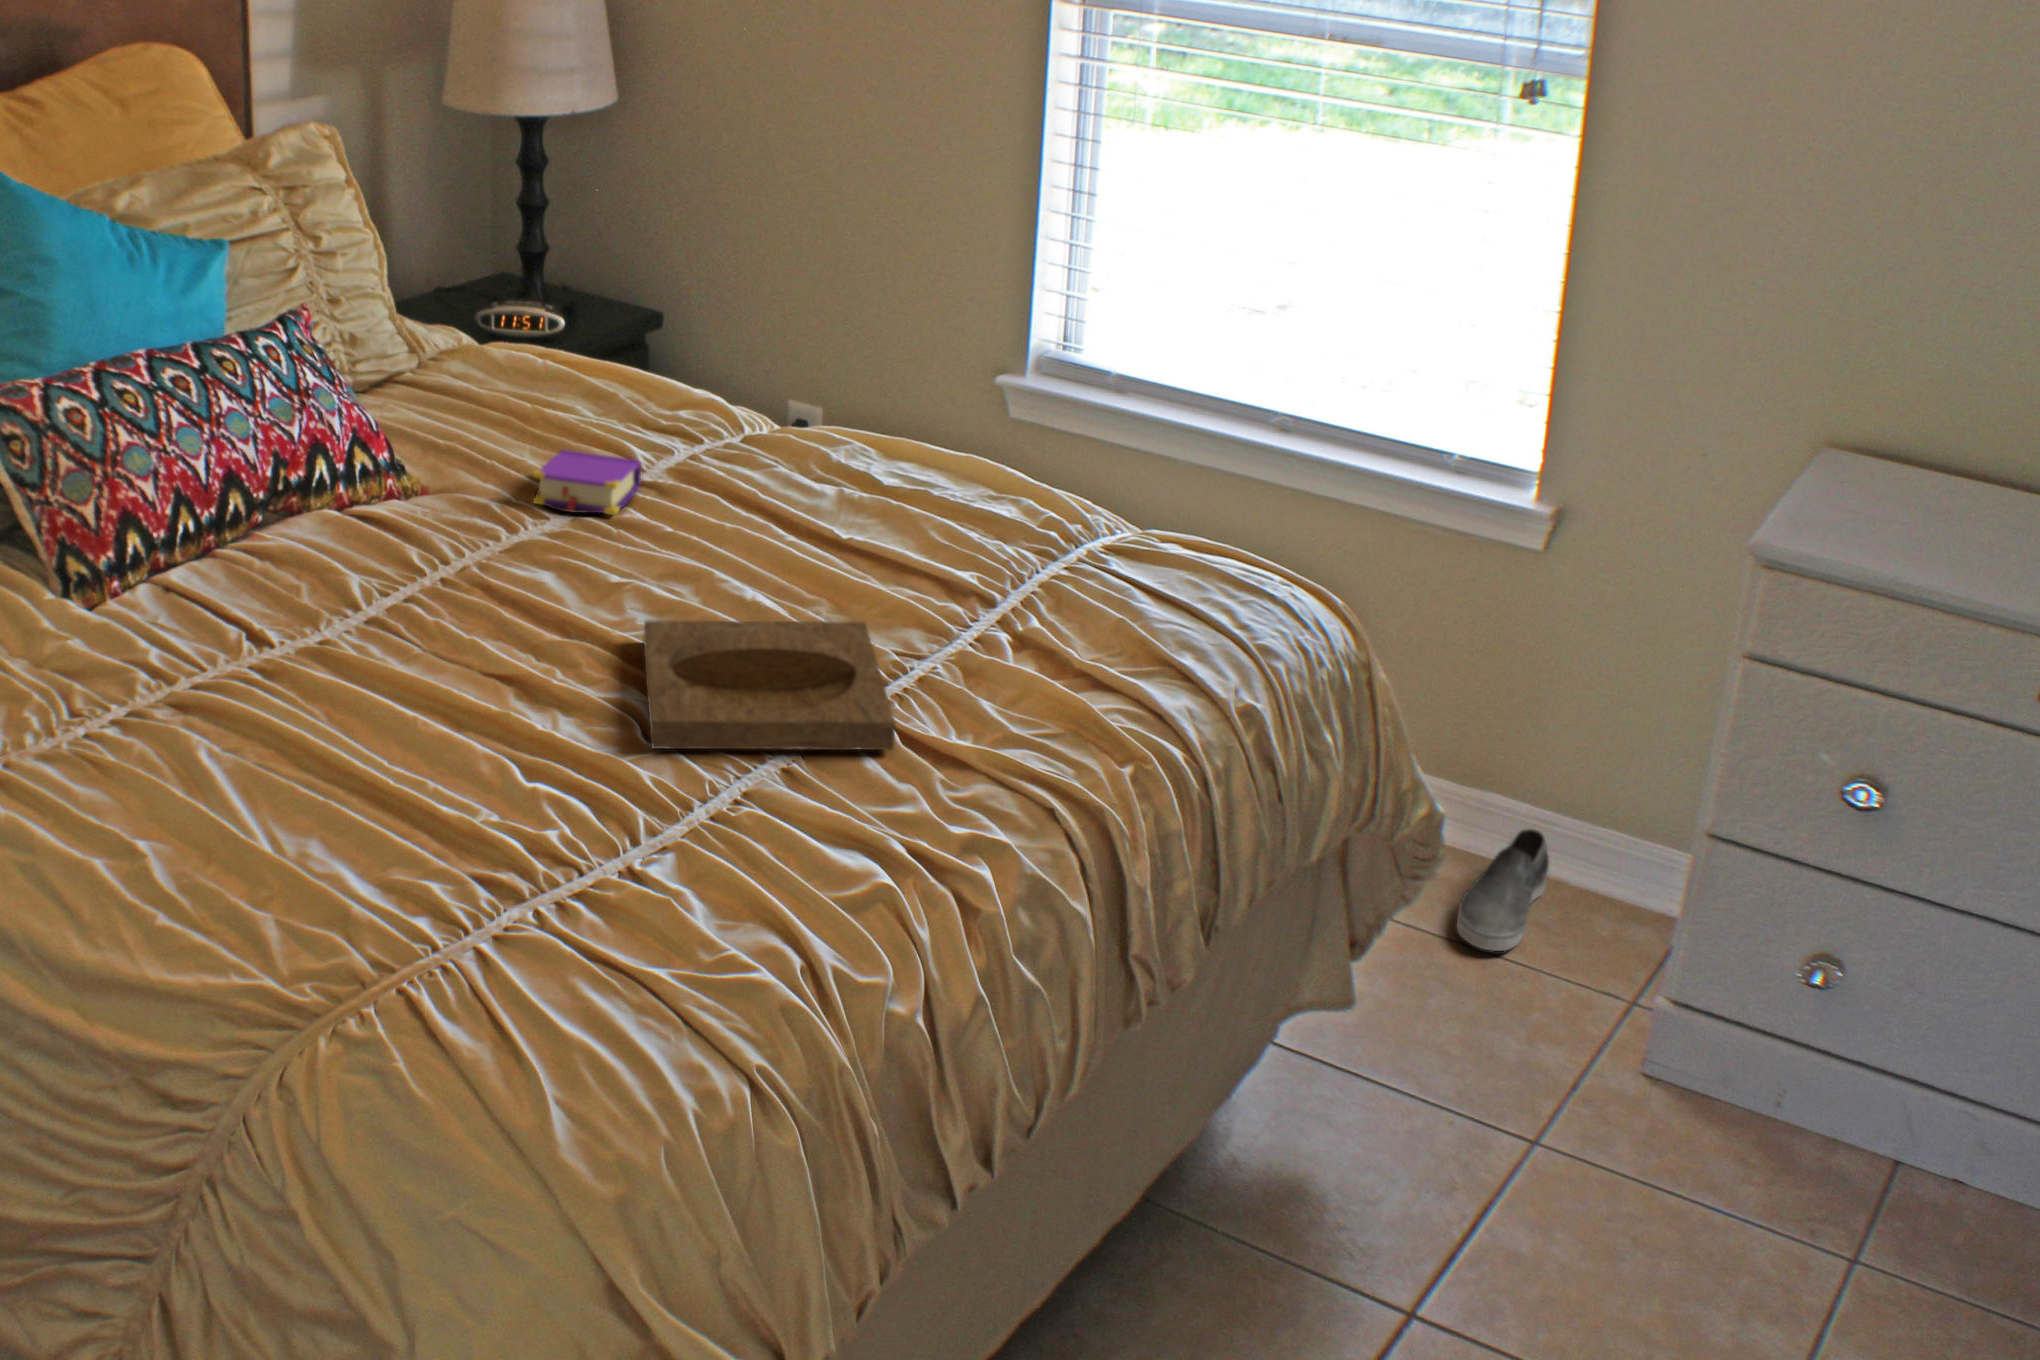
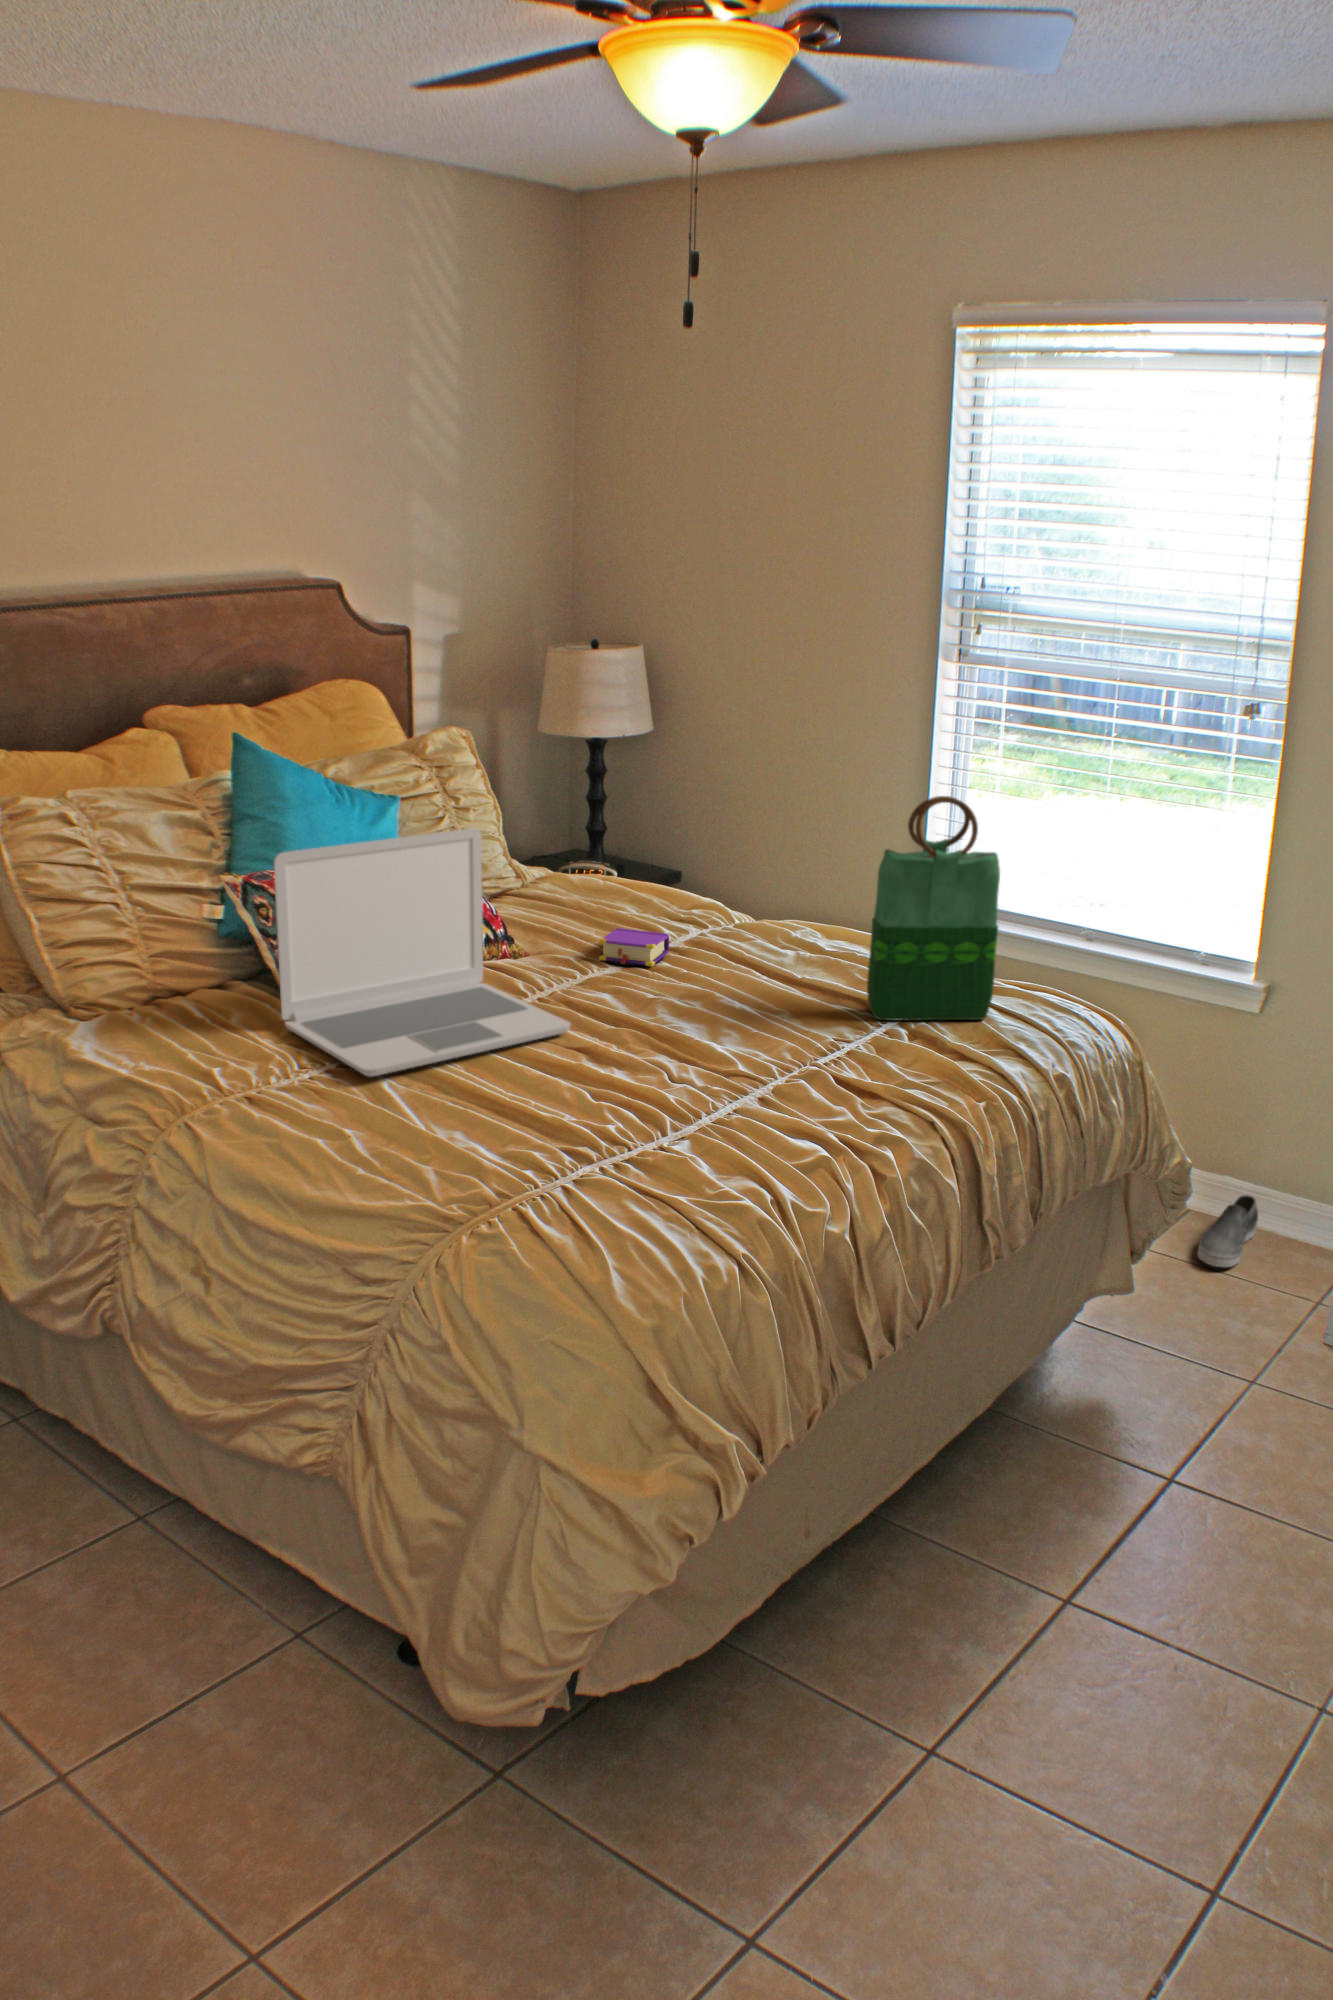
tote bag: none [947,271,1152,613] -> present [867,796,1000,1021]
laptop: none [27,322,489,738] -> present [274,828,570,1077]
tray: present [644,620,895,750] -> none [671,1018,832,1089]

